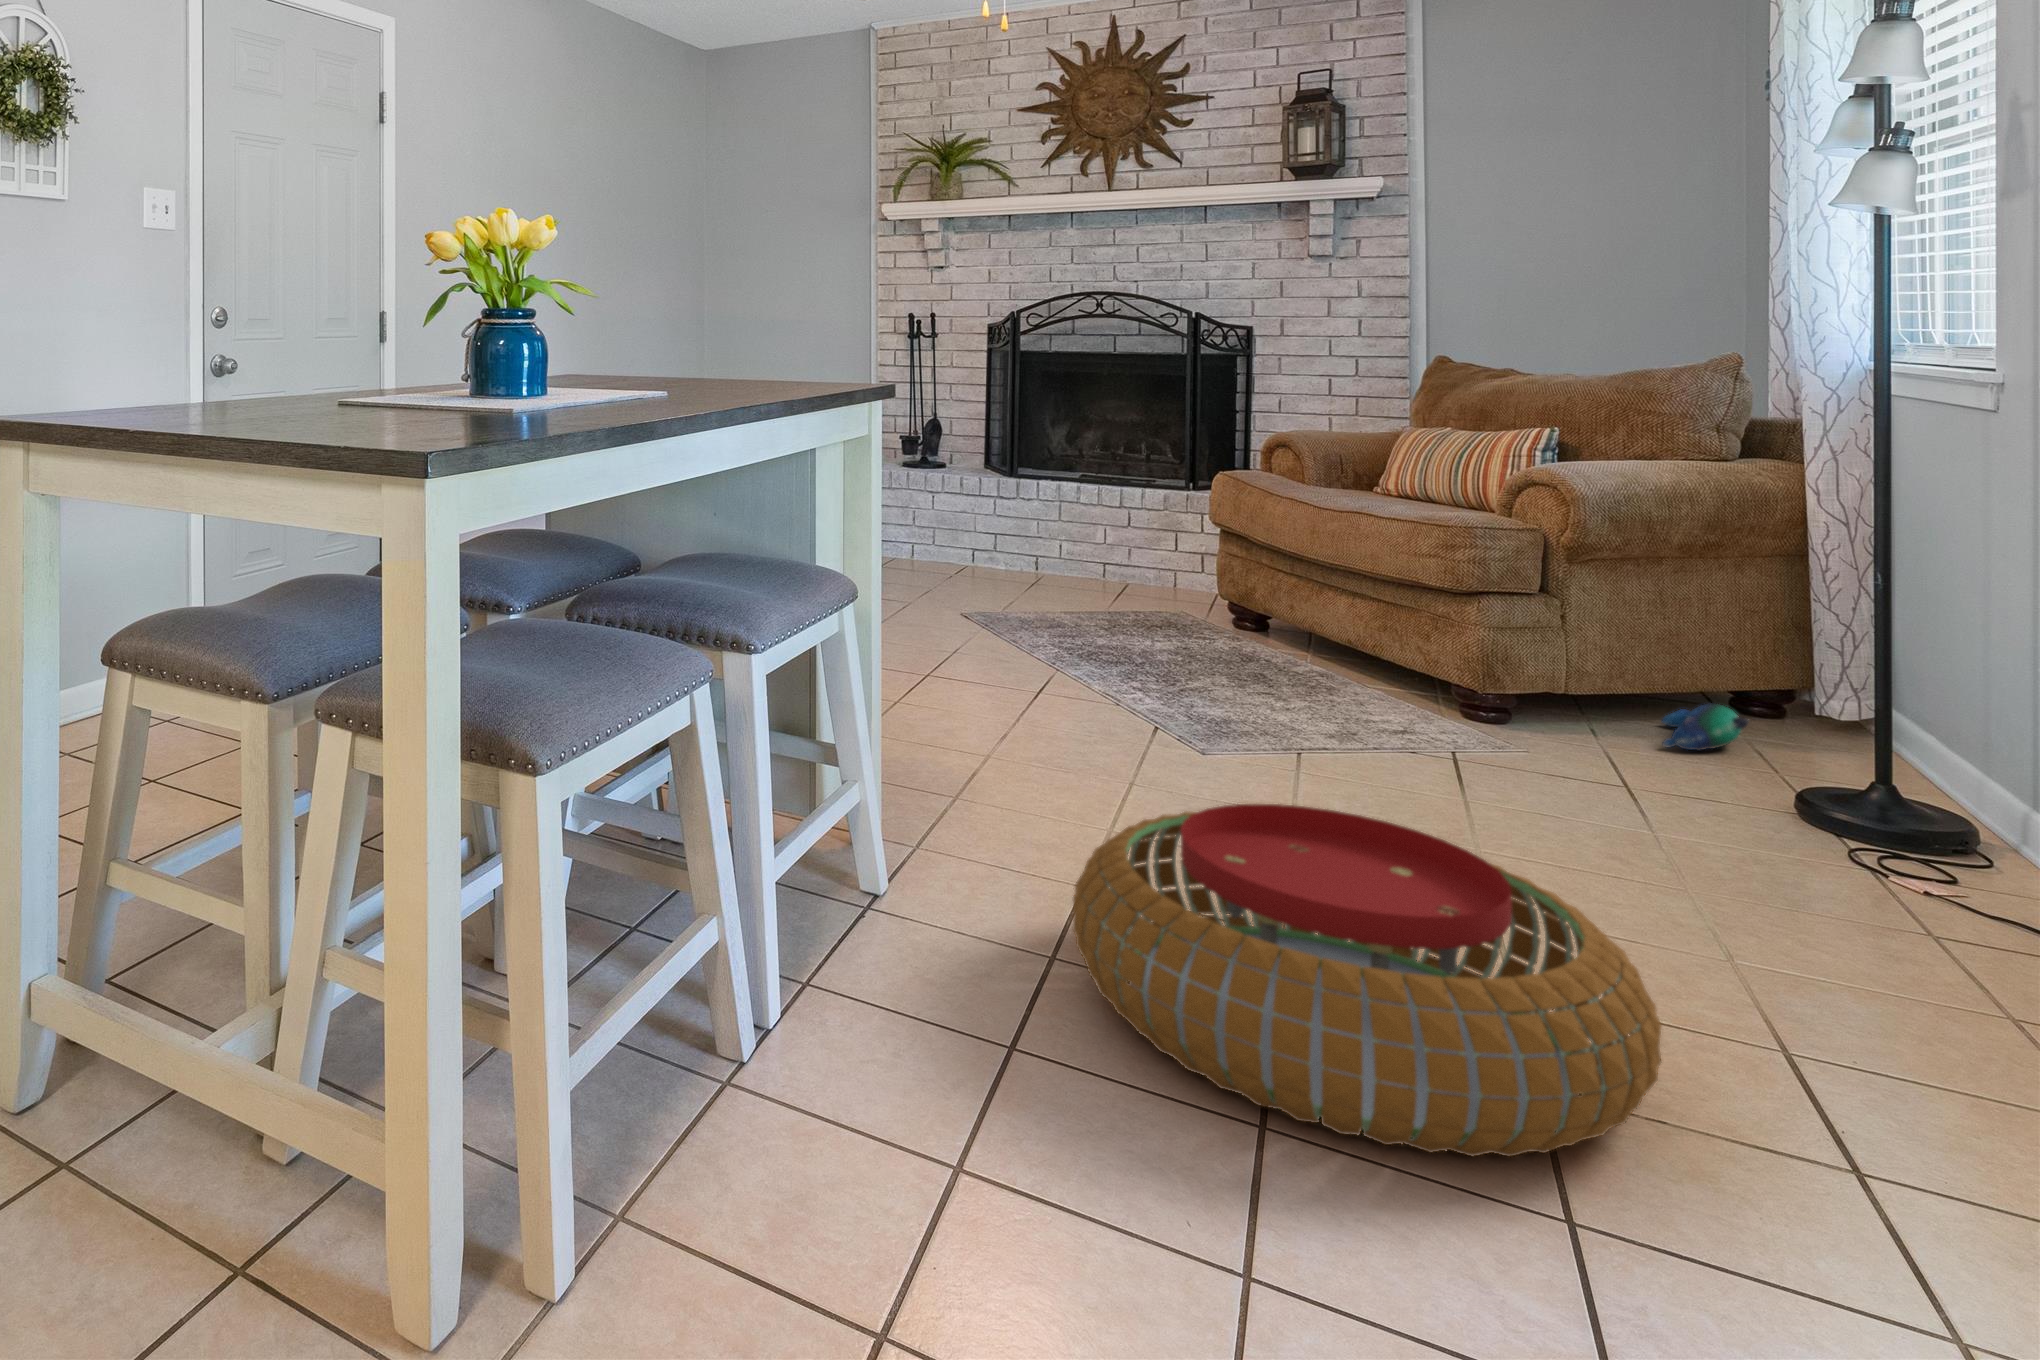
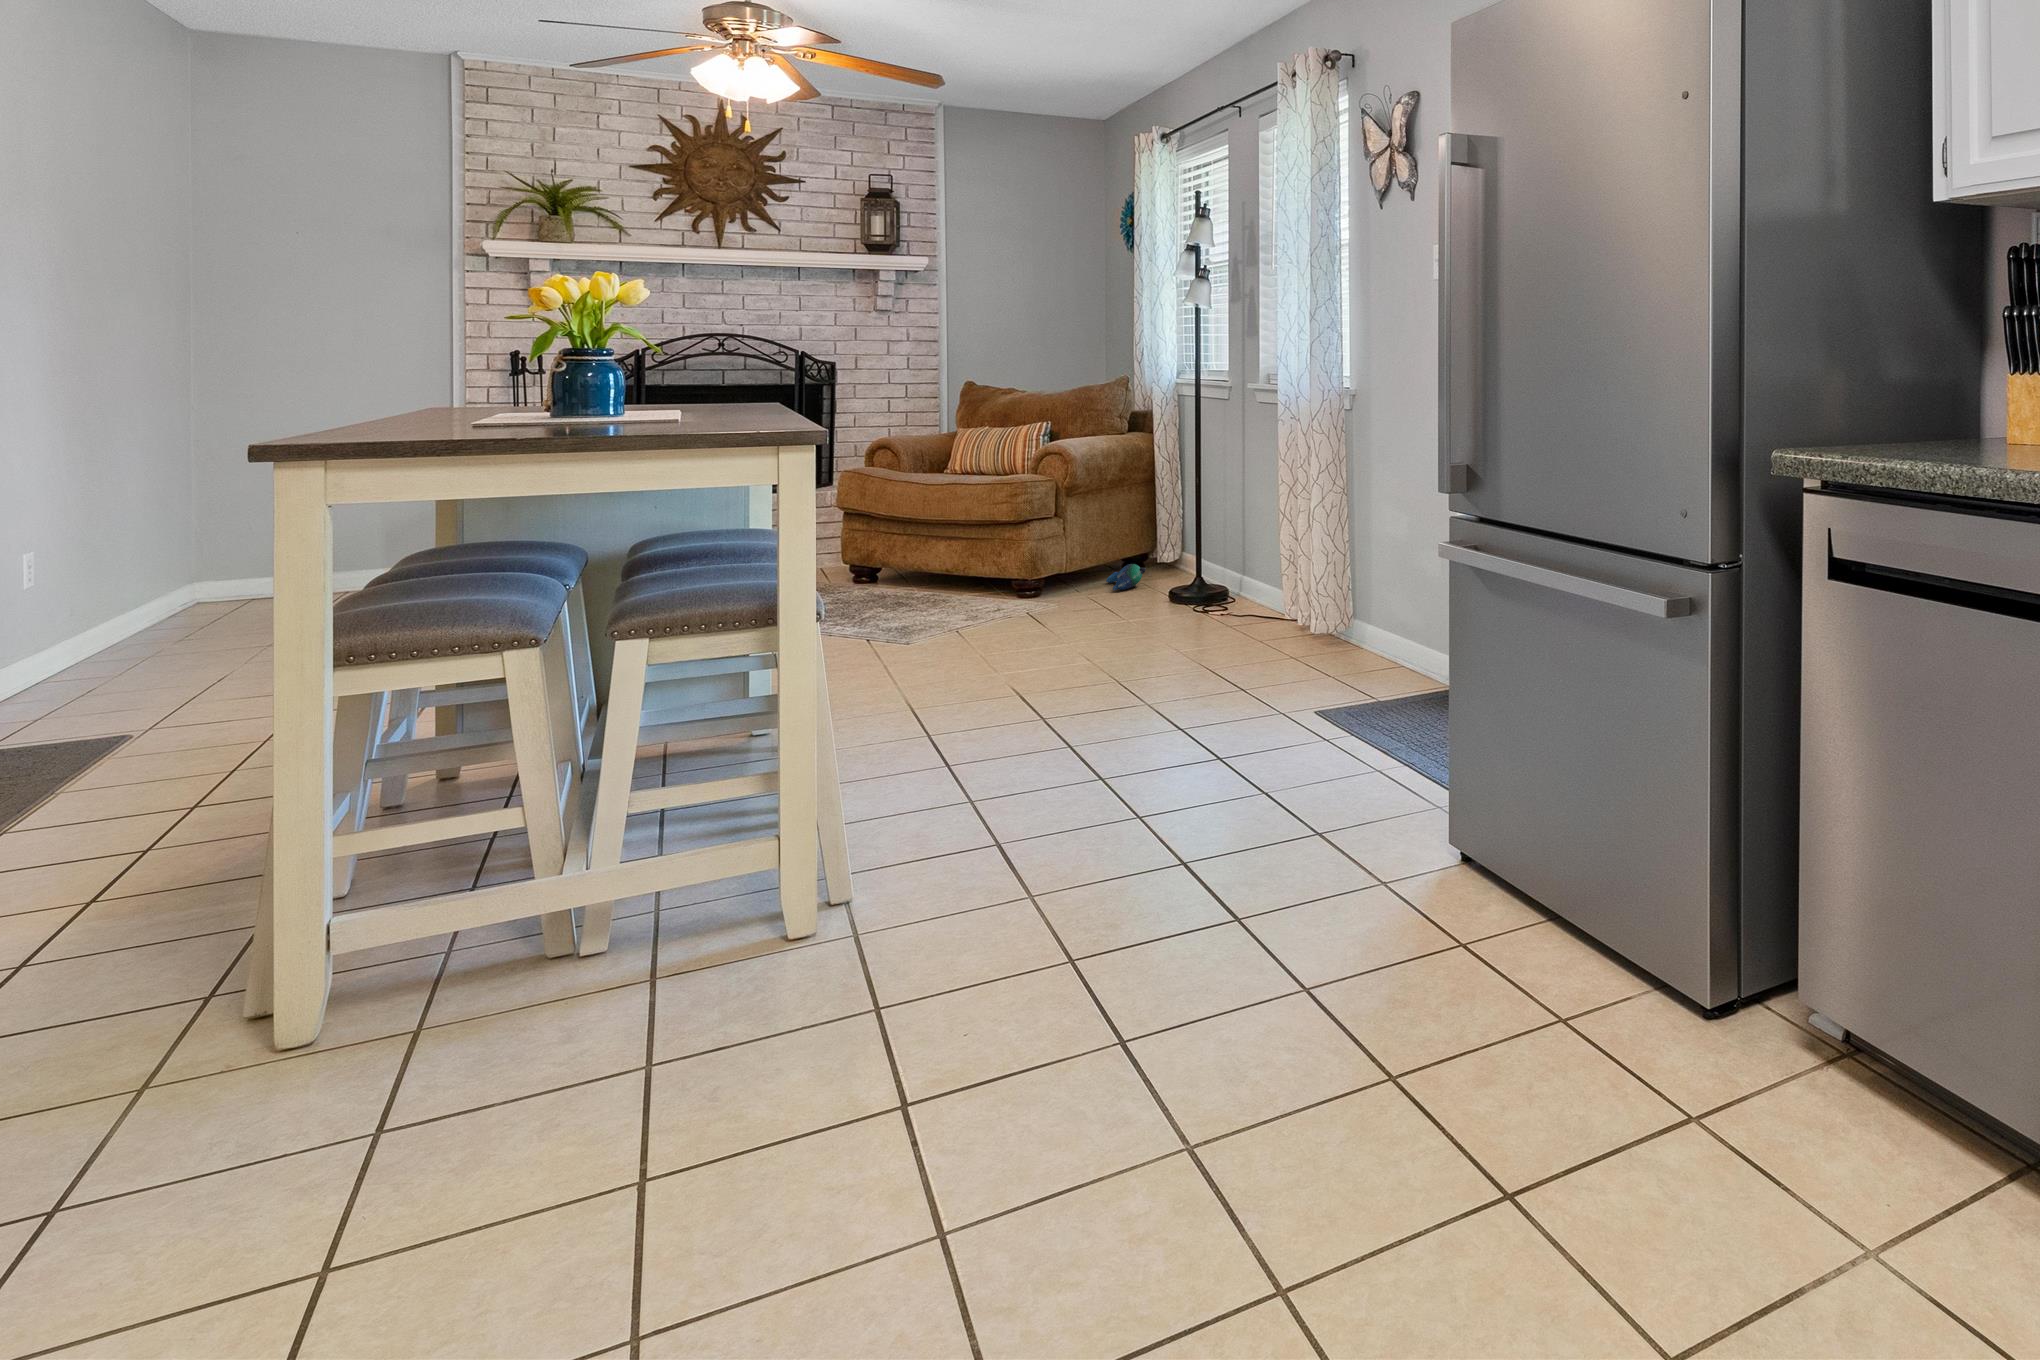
pouf: present [1072,804,1661,1157] -> none [924,611,1185,742]

